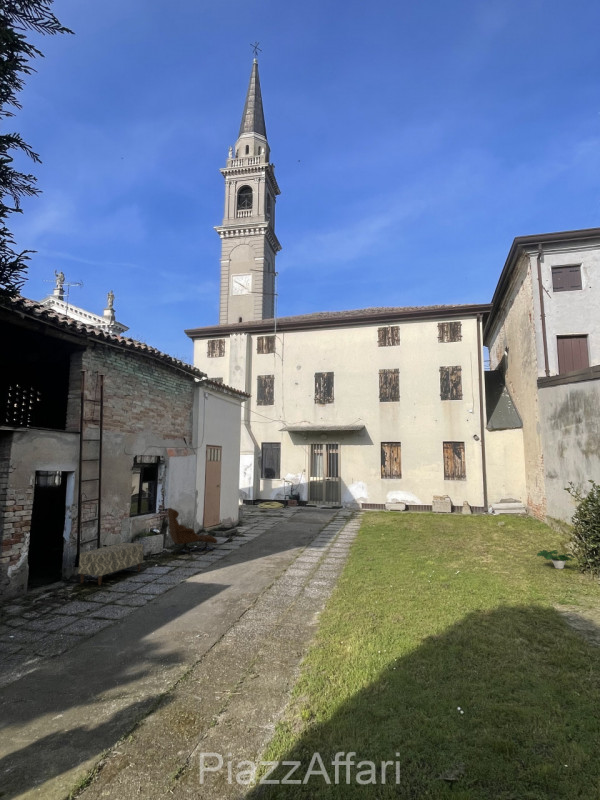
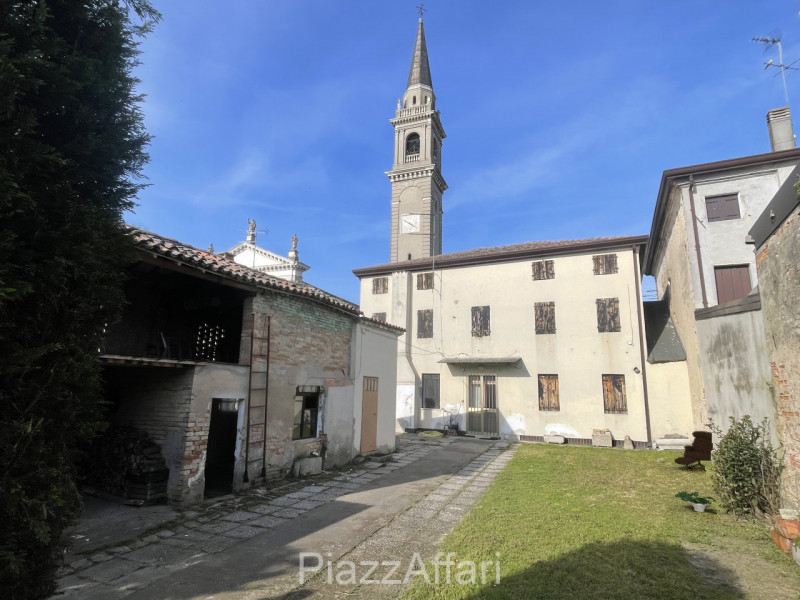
lounge chair: present [168,508,217,555] -> present [675,431,714,471]
bench: present [79,543,143,585] -> none [246,462,300,498]

